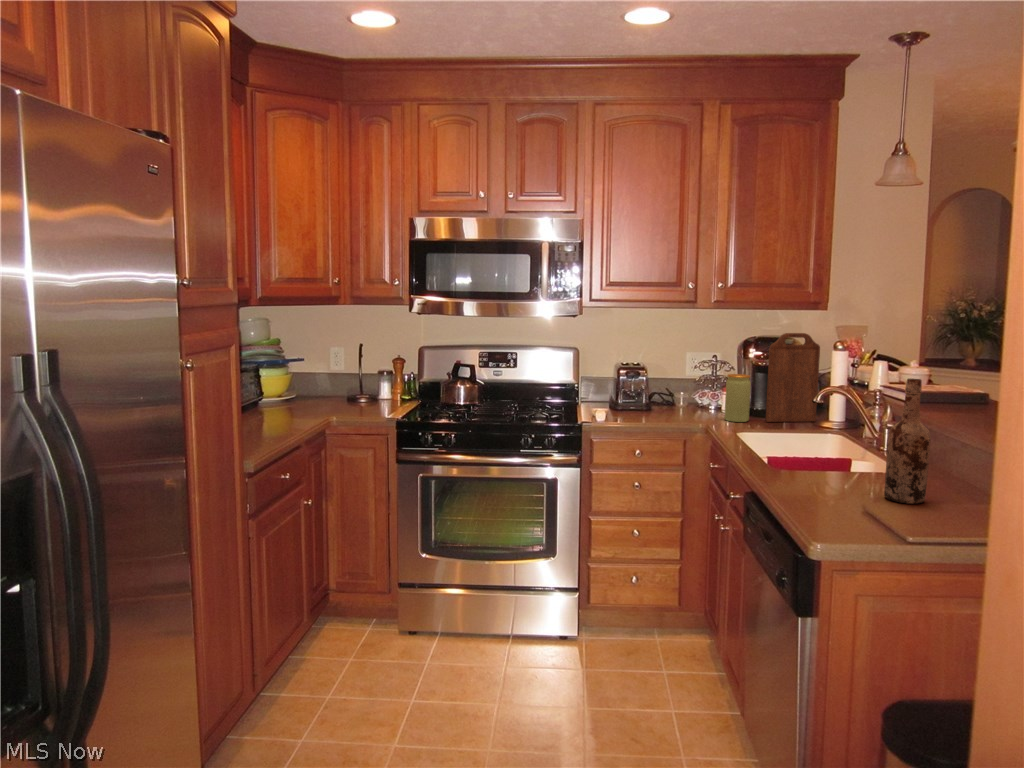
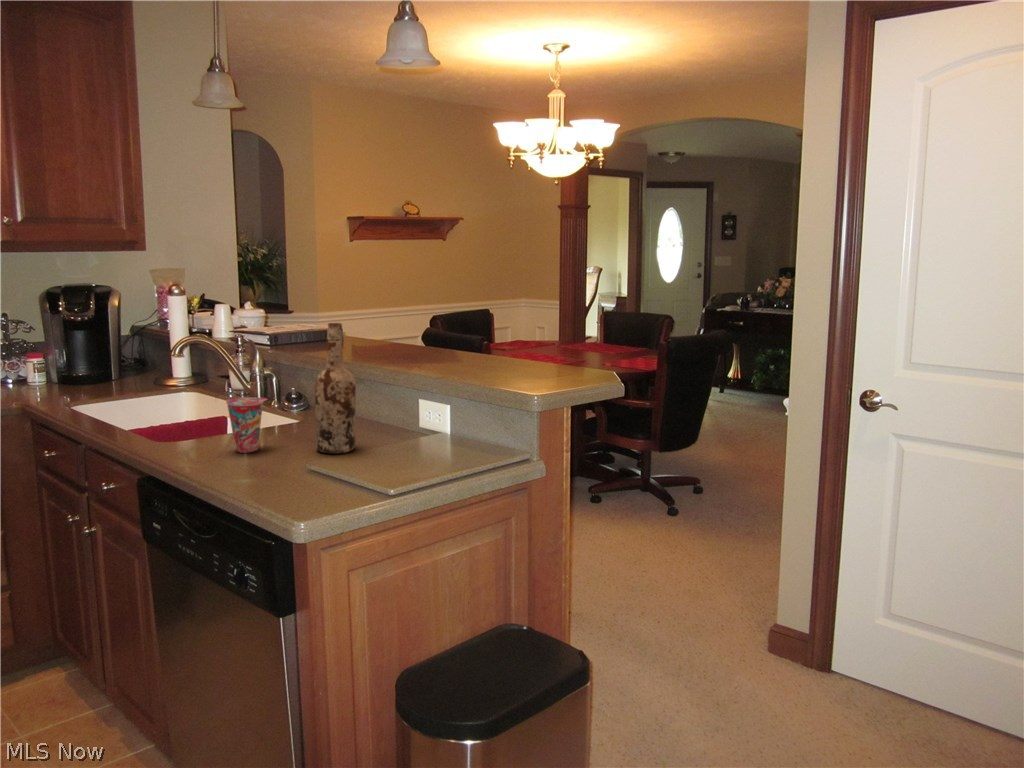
cutting board: present [766,333,820,422] -> none [92,278,156,389]
jar: present [725,374,751,422] -> none [38,334,77,395]
cup: none [812,437,851,485] -> present [226,397,268,453]

